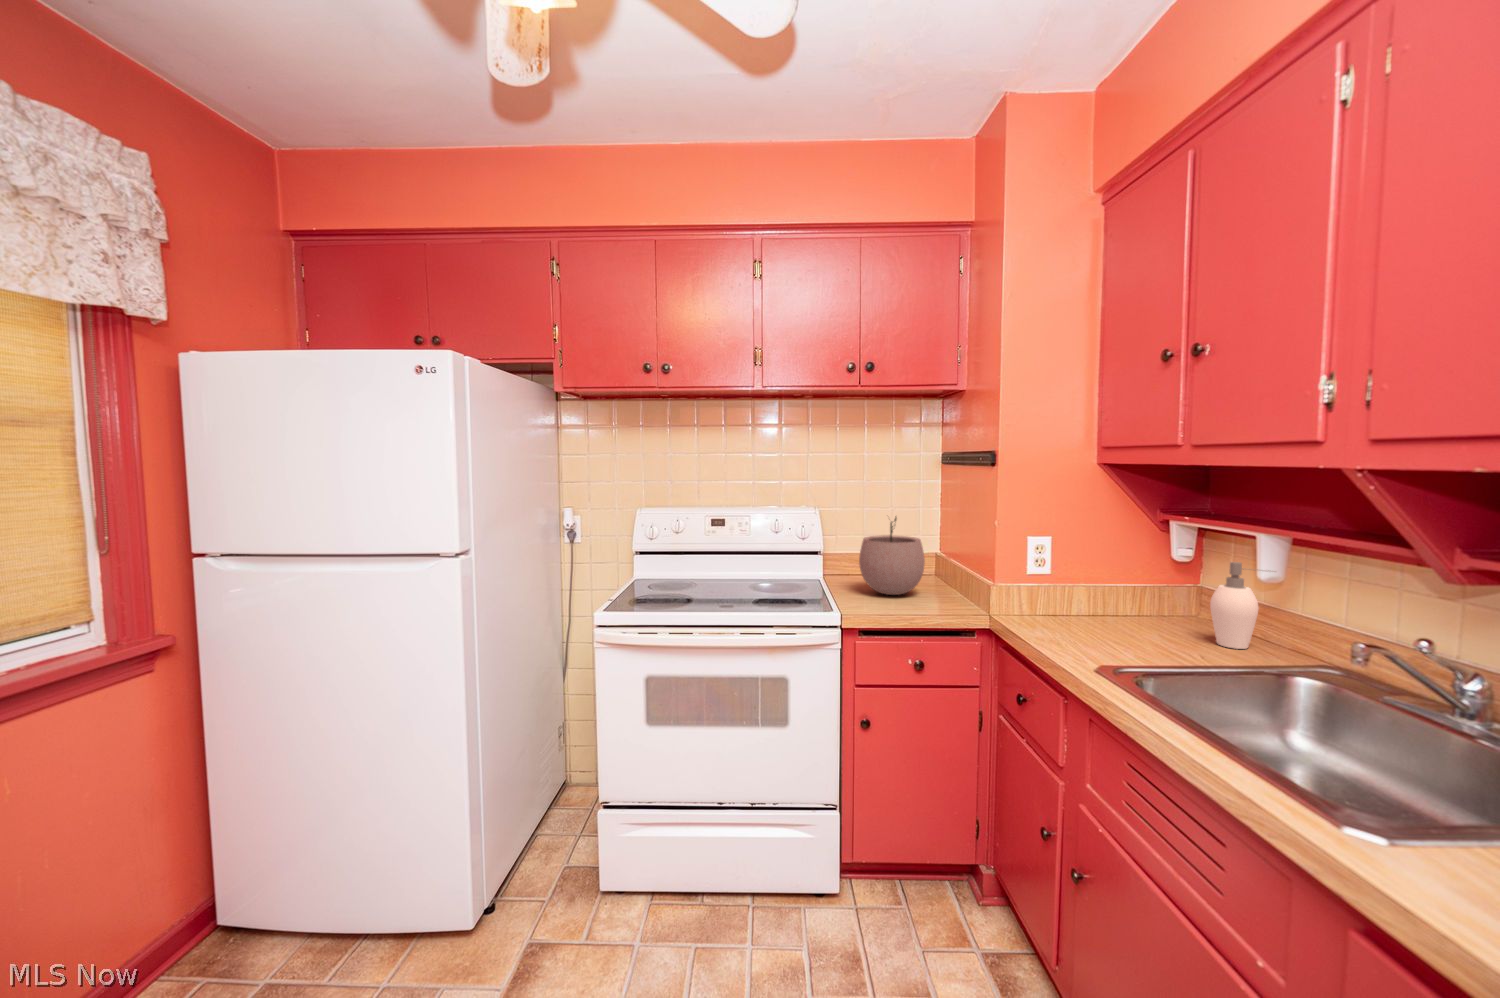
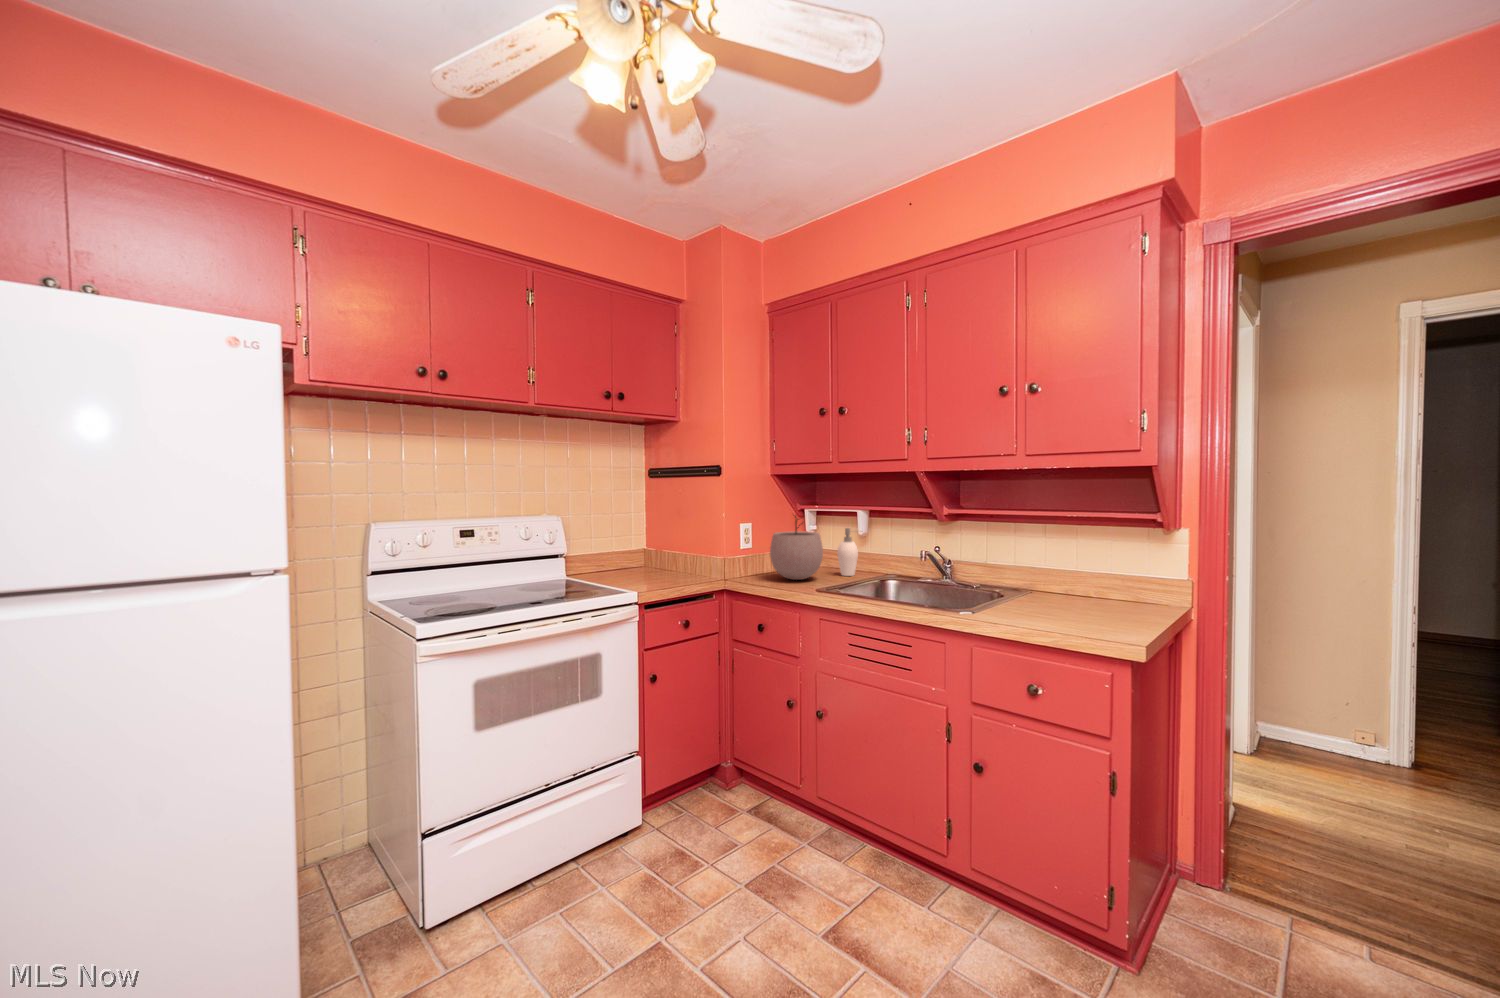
plant pot: present [859,518,925,595] -> present [770,516,823,580]

